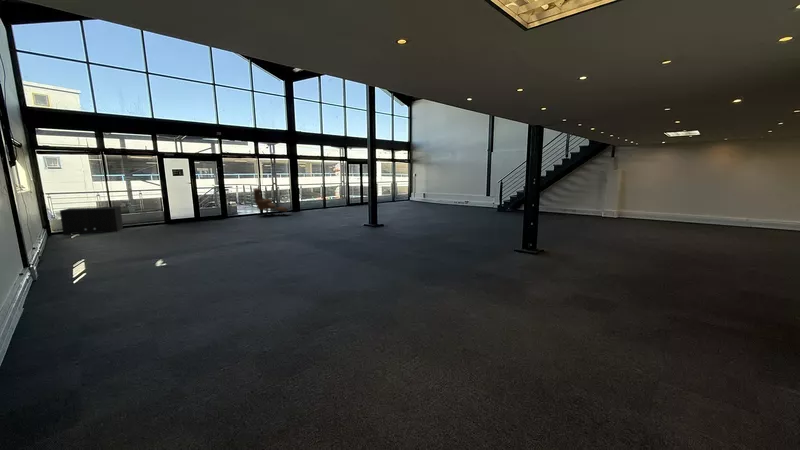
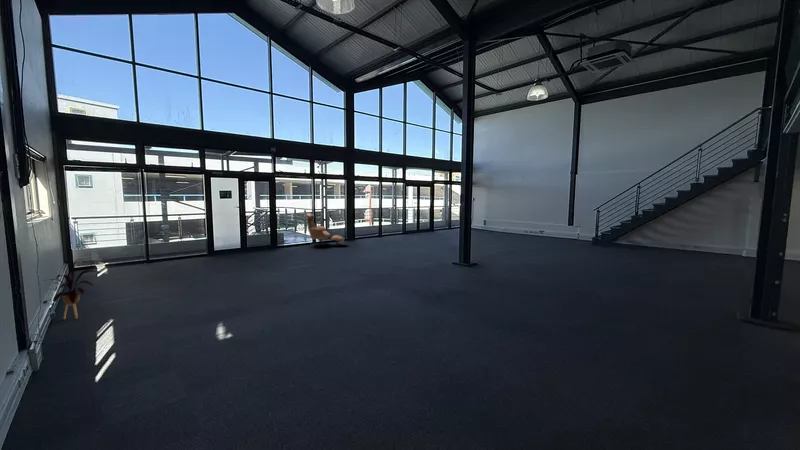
storage cabinet: present [60,207,123,235] -> none [86,235,159,270]
house plant: none [33,220,74,261] -> present [53,261,97,319]

